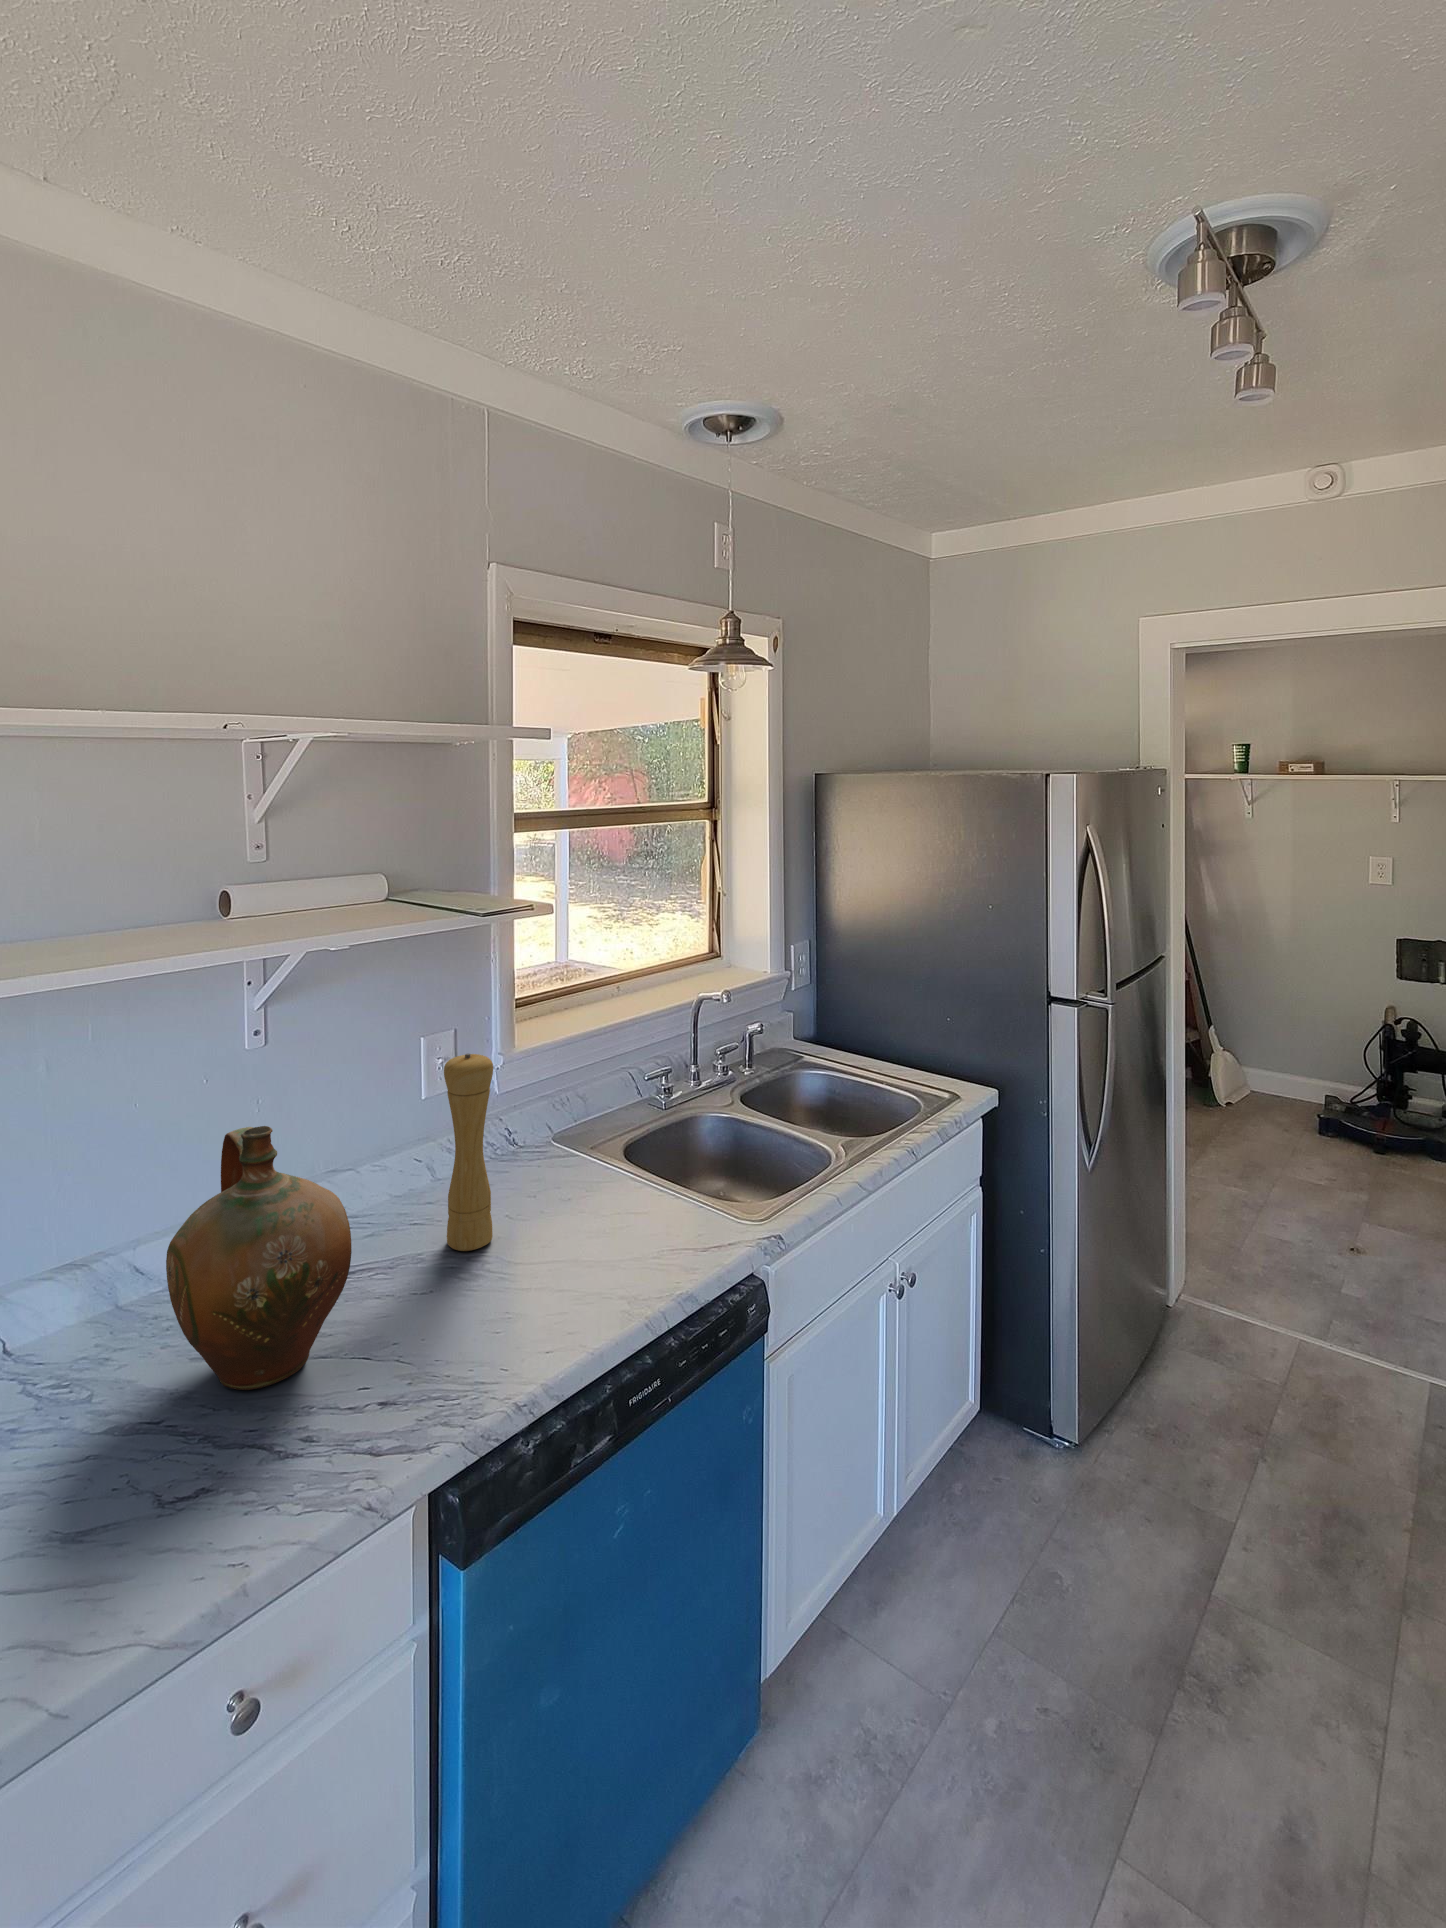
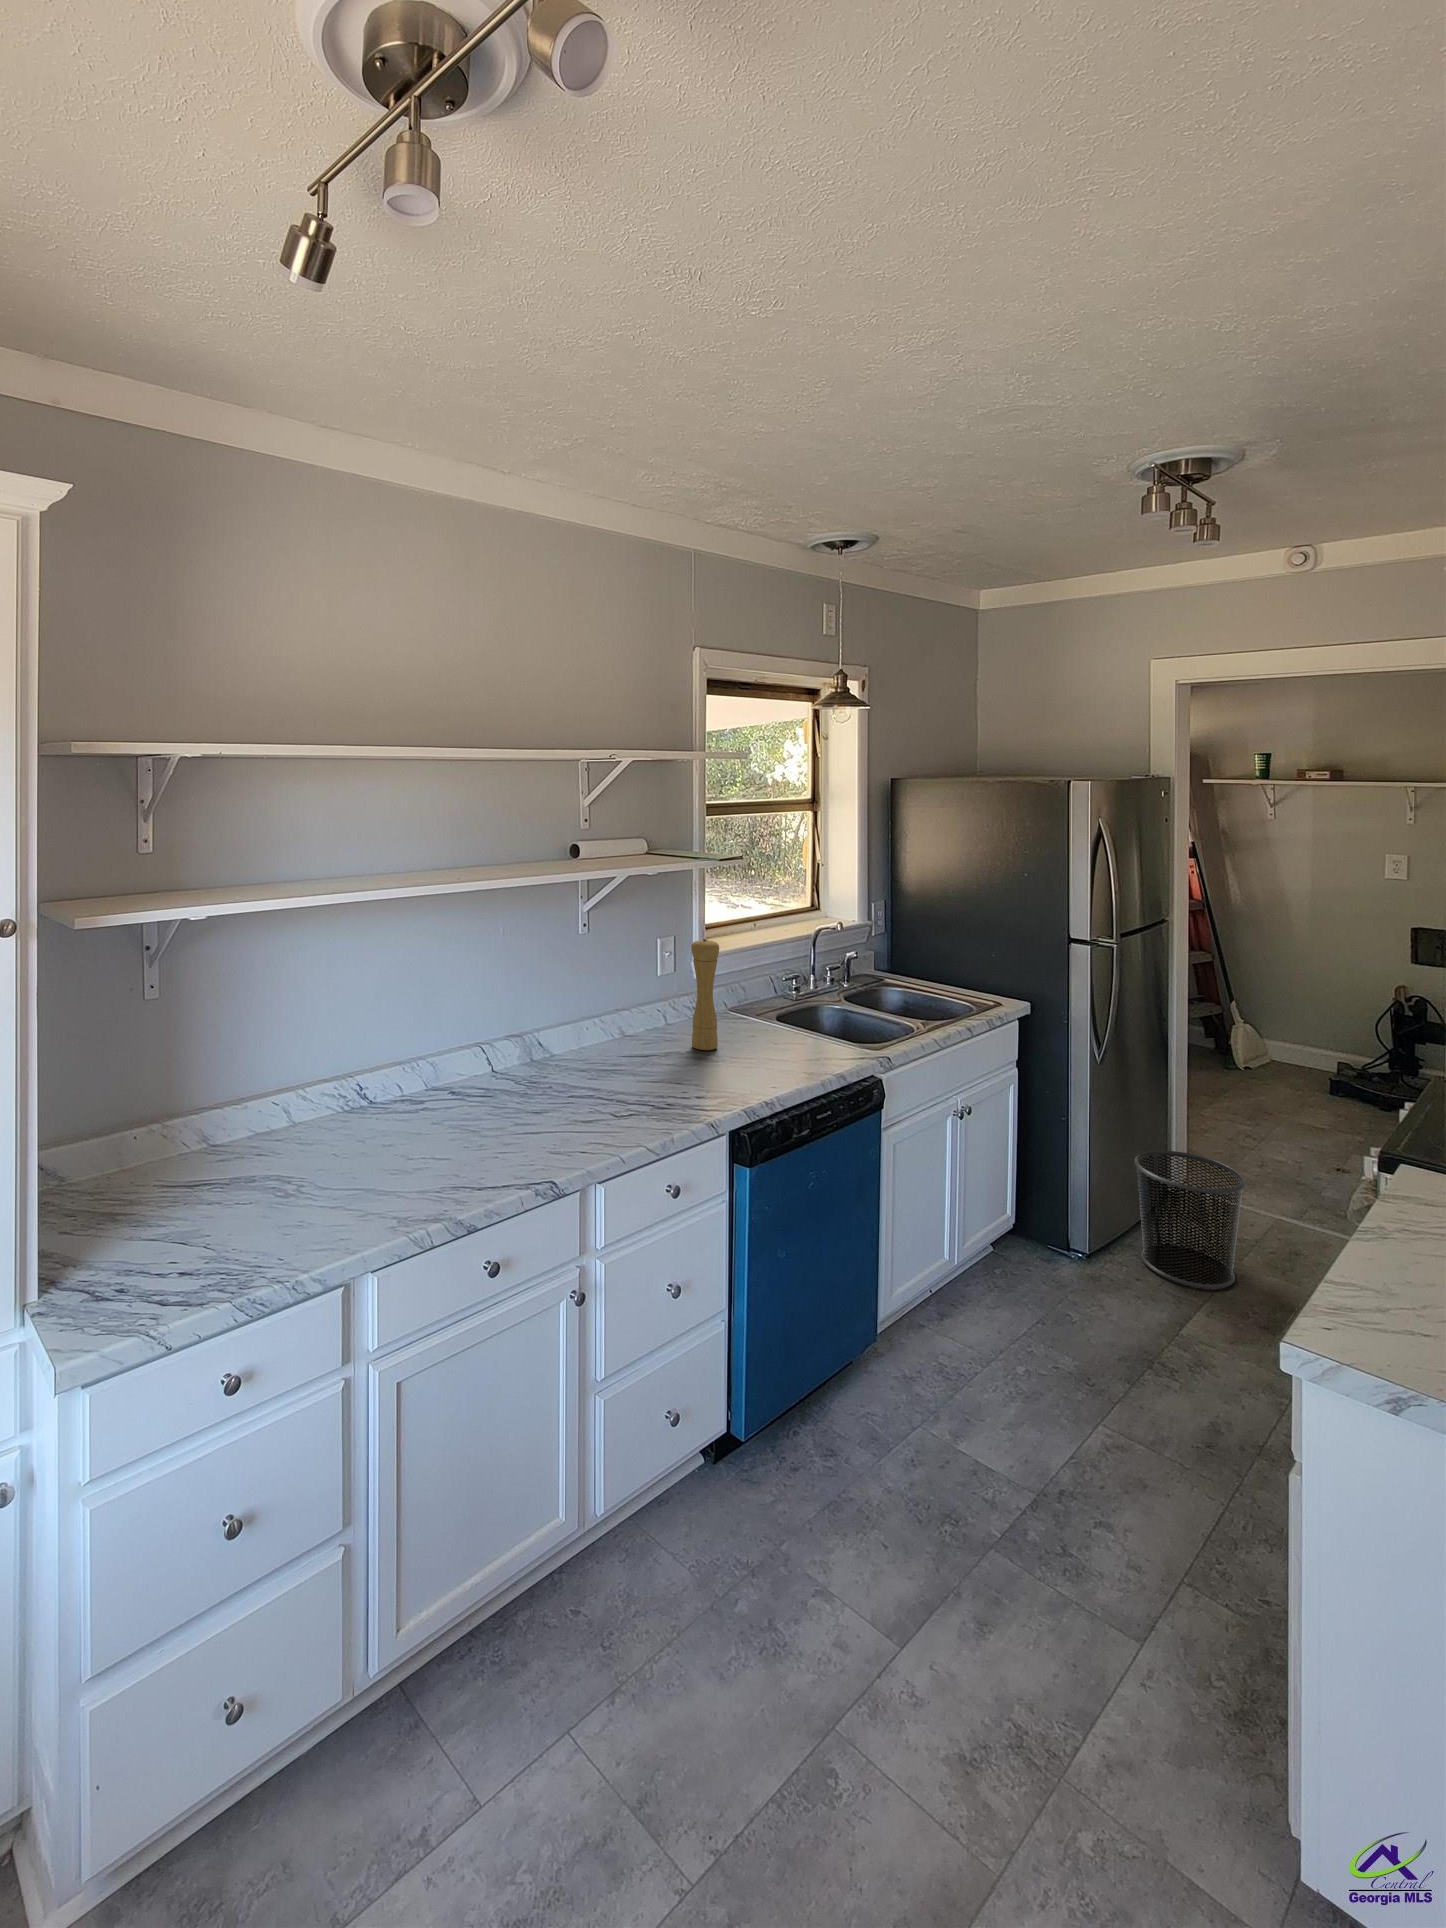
ceramic jug: present [166,1126,352,1390] -> none [582,959,672,1086]
waste bin: none [1134,1278,1280,1488] -> present [1134,1150,1245,1289]

